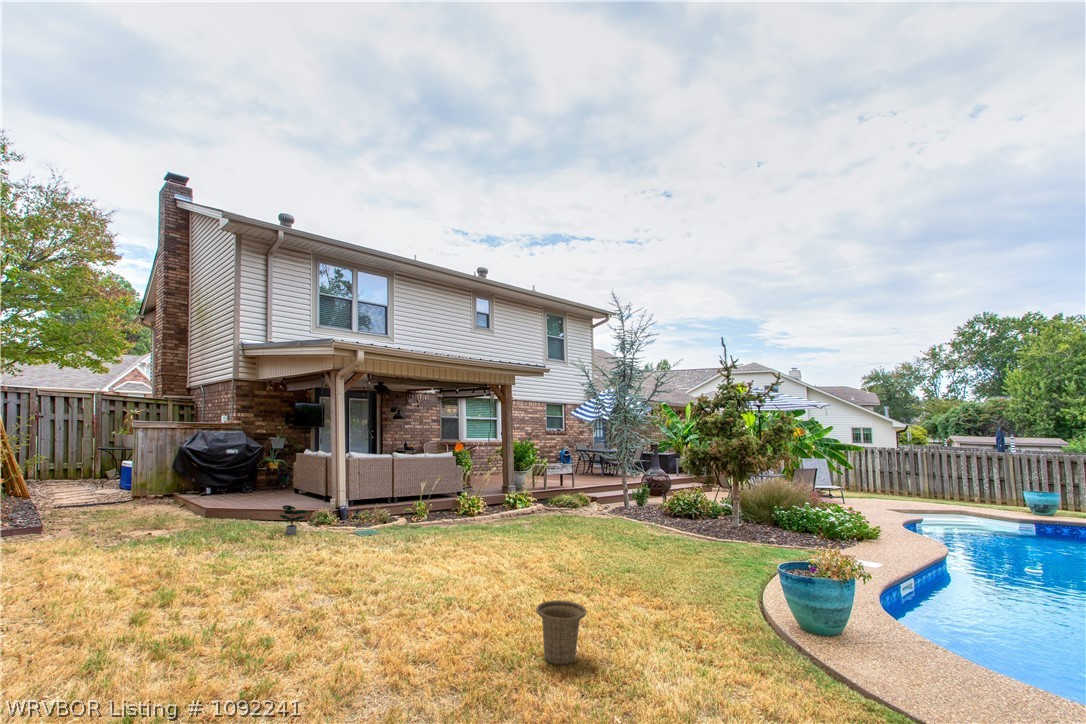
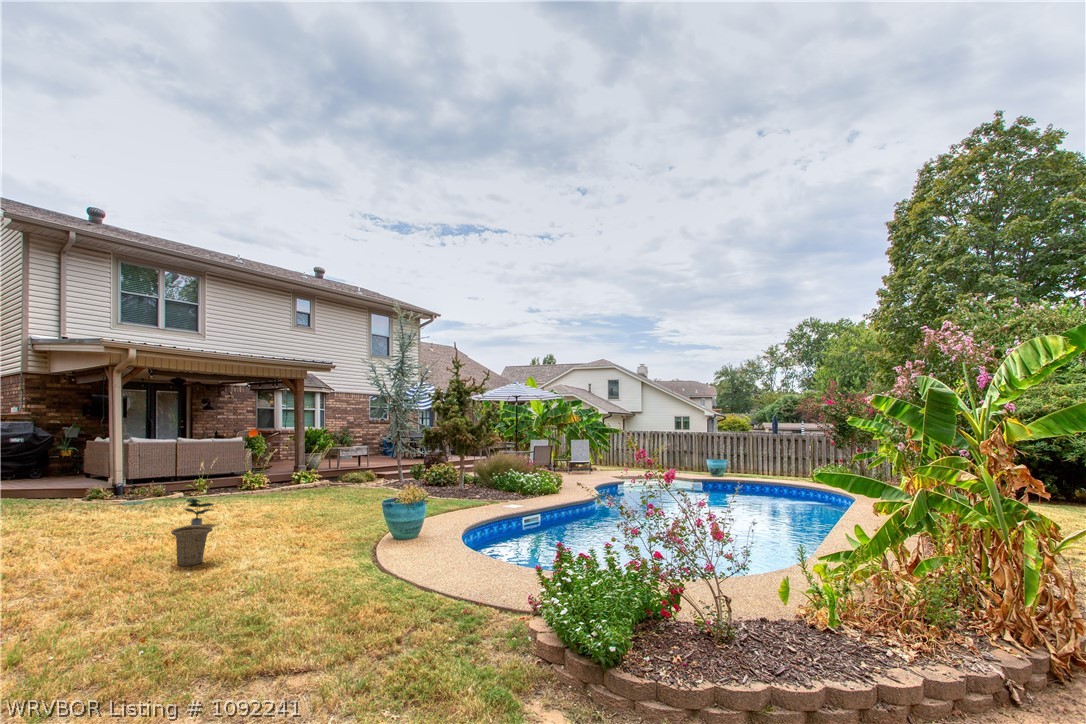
potted plant: present [279,505,307,535] -> present [184,499,213,526]

